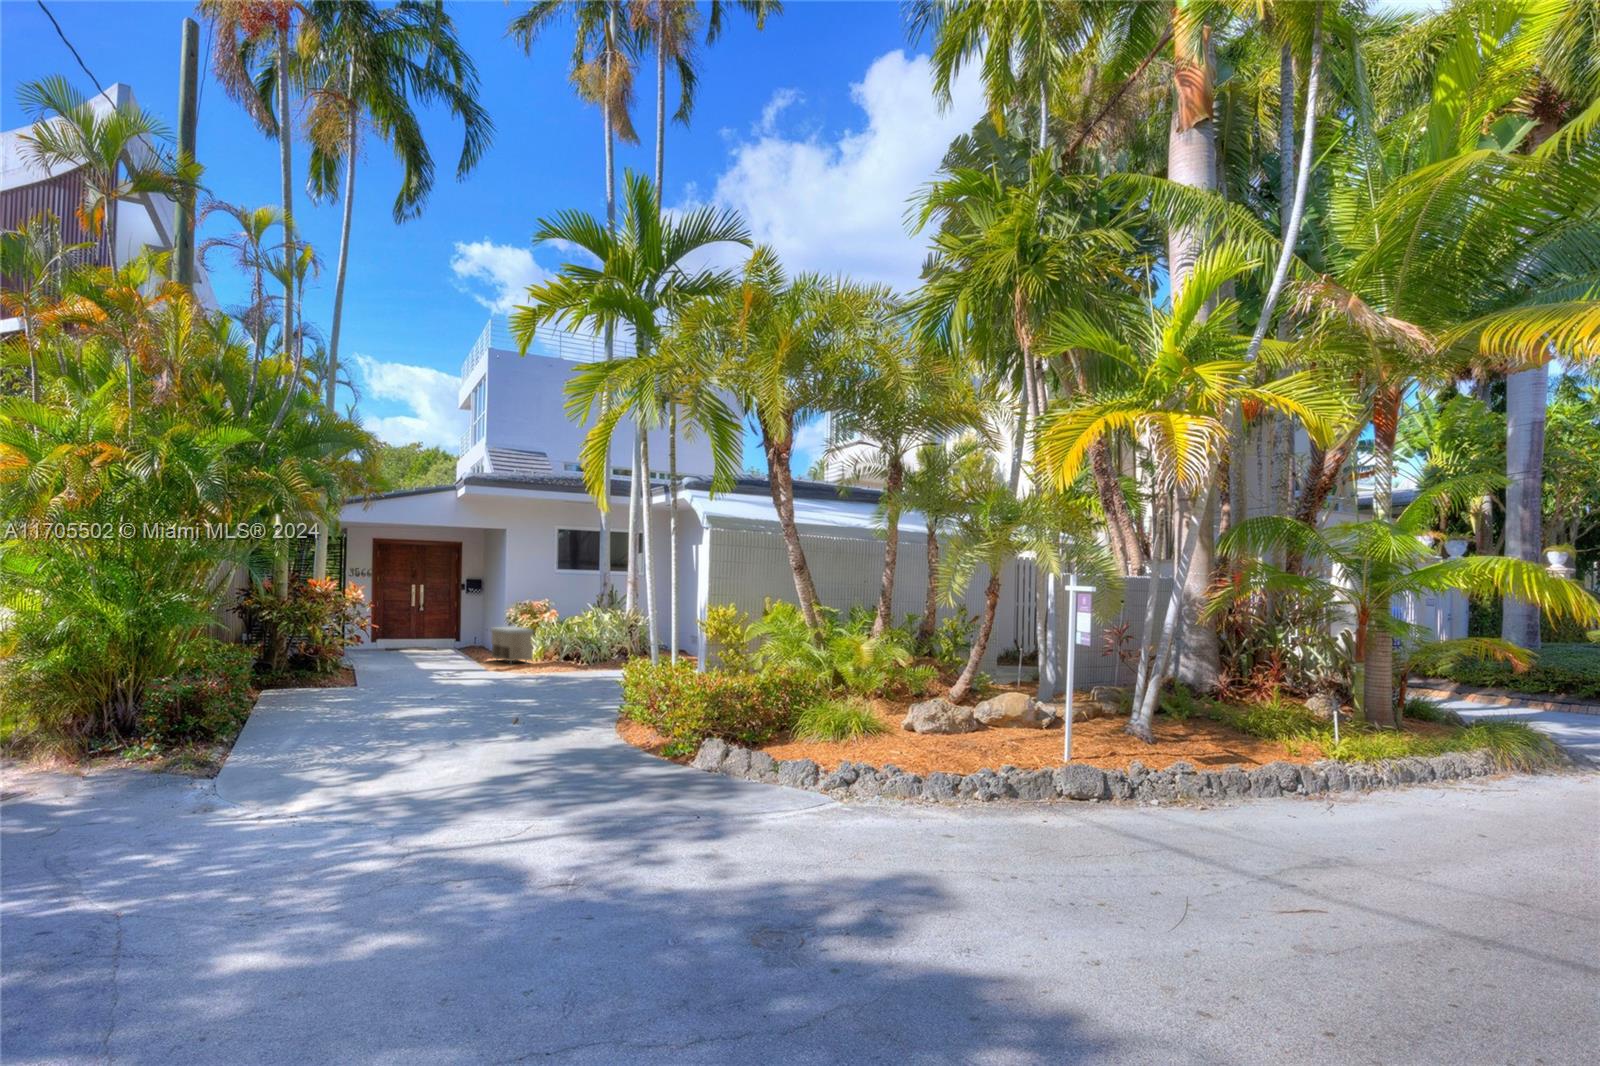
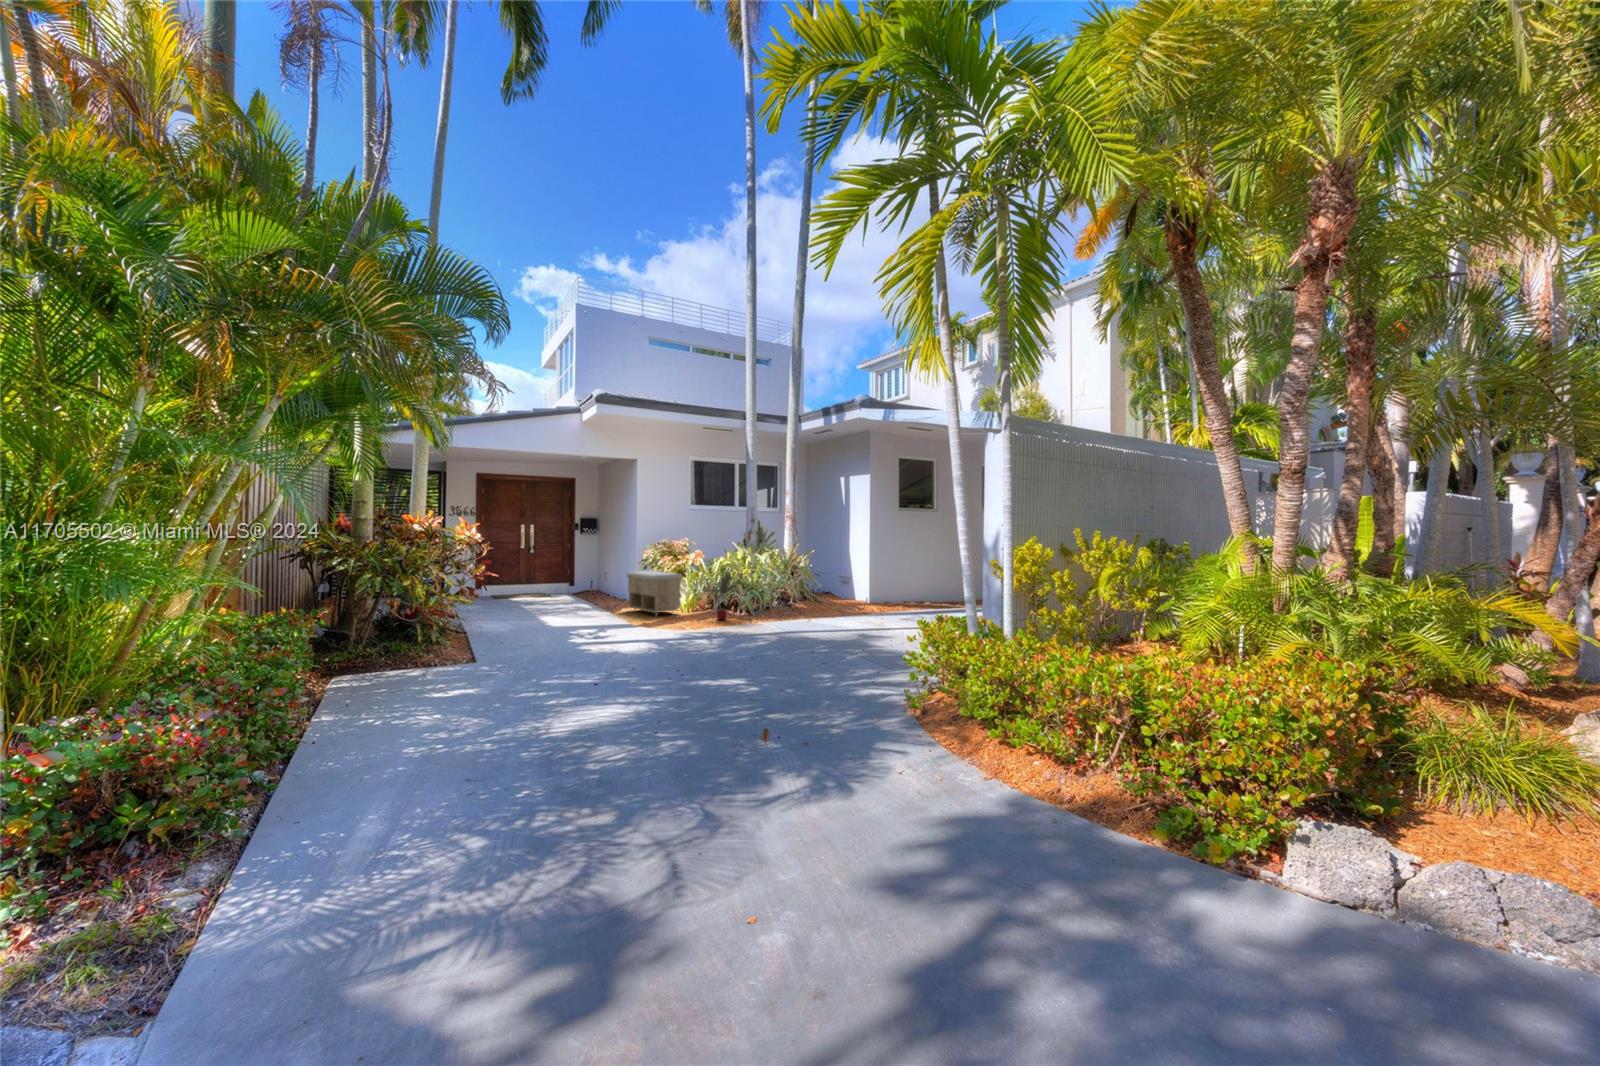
potted tree: none [545,622,581,667] -> present [702,566,743,620]

